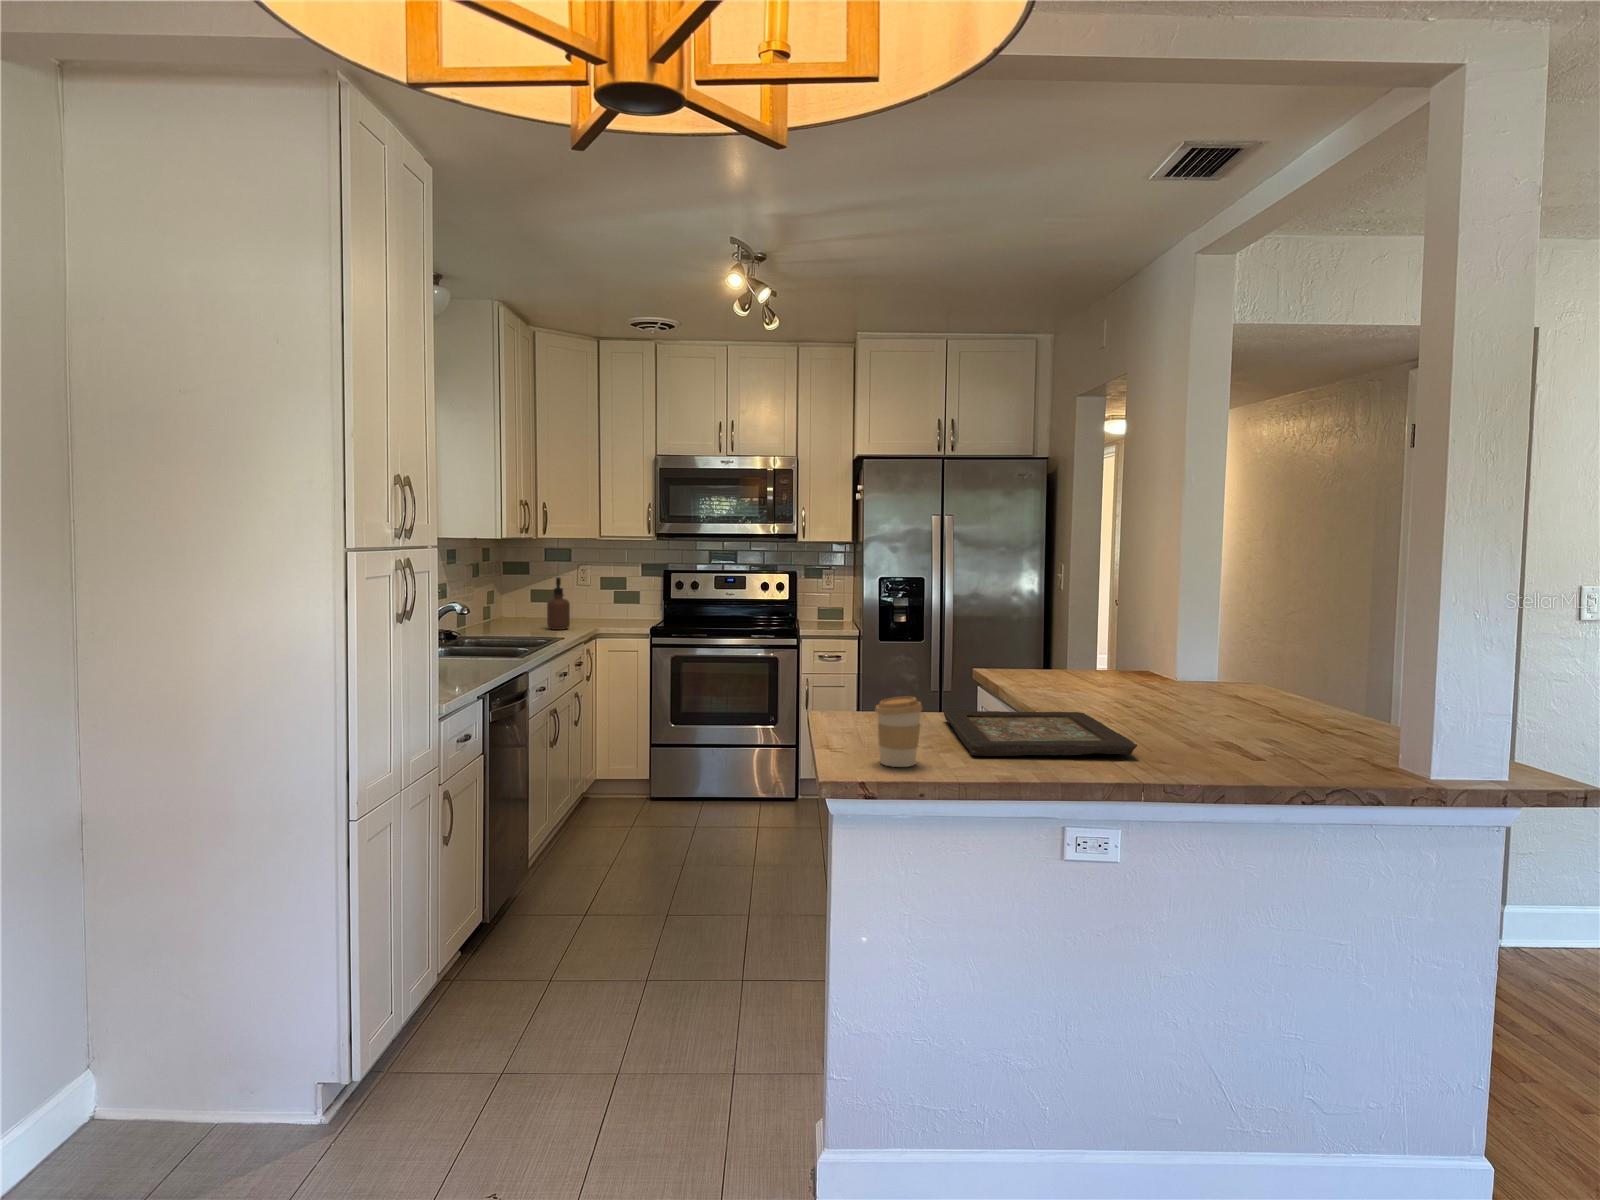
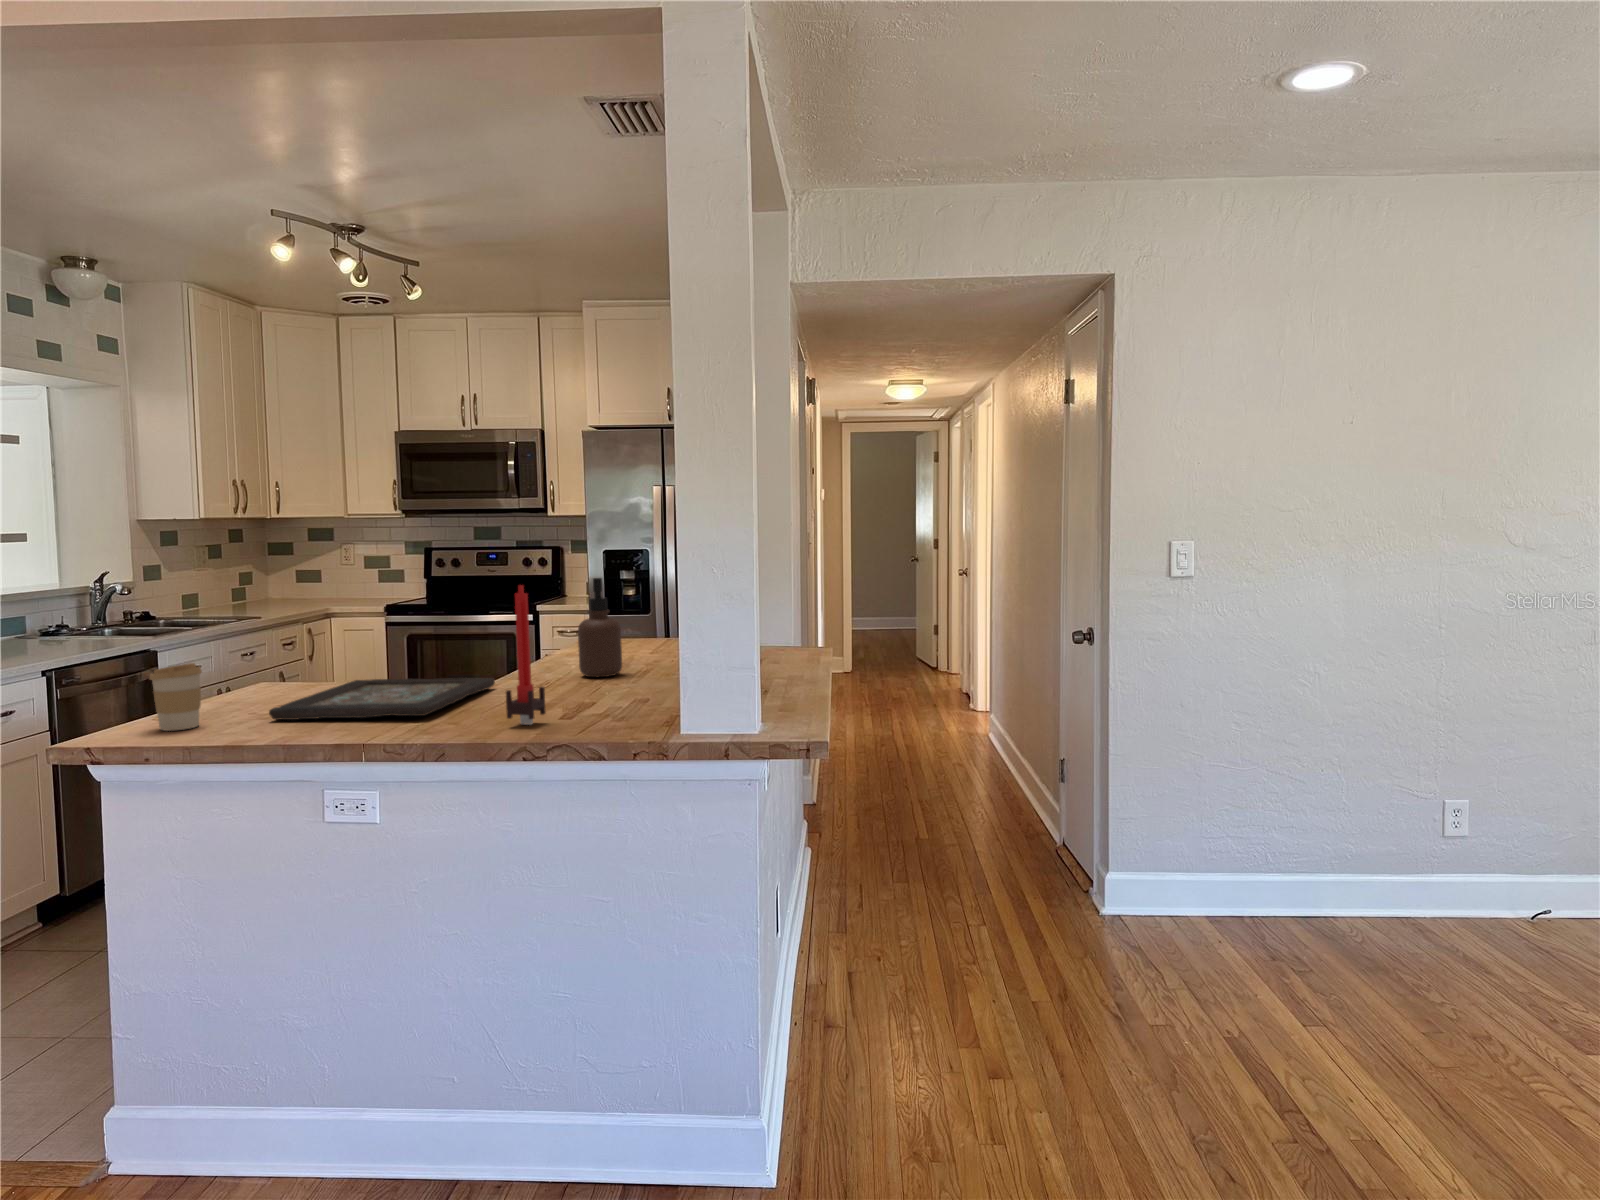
soap dispenser: present [547,577,570,630] -> present [578,578,622,677]
candle: none [1234,627,1273,766] -> present [506,585,546,725]

